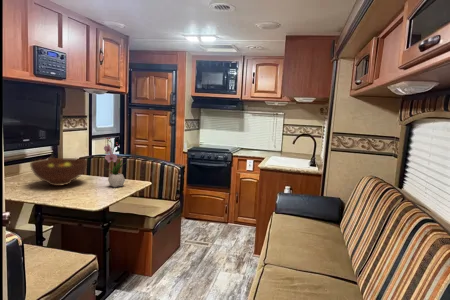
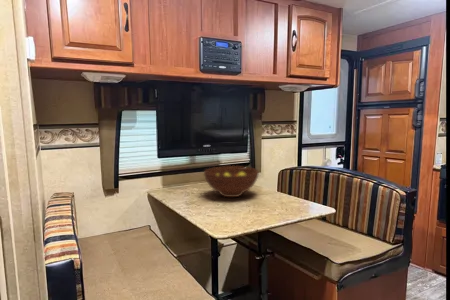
flower arrangement: present [104,138,125,187] -> none [266,144,294,210]

